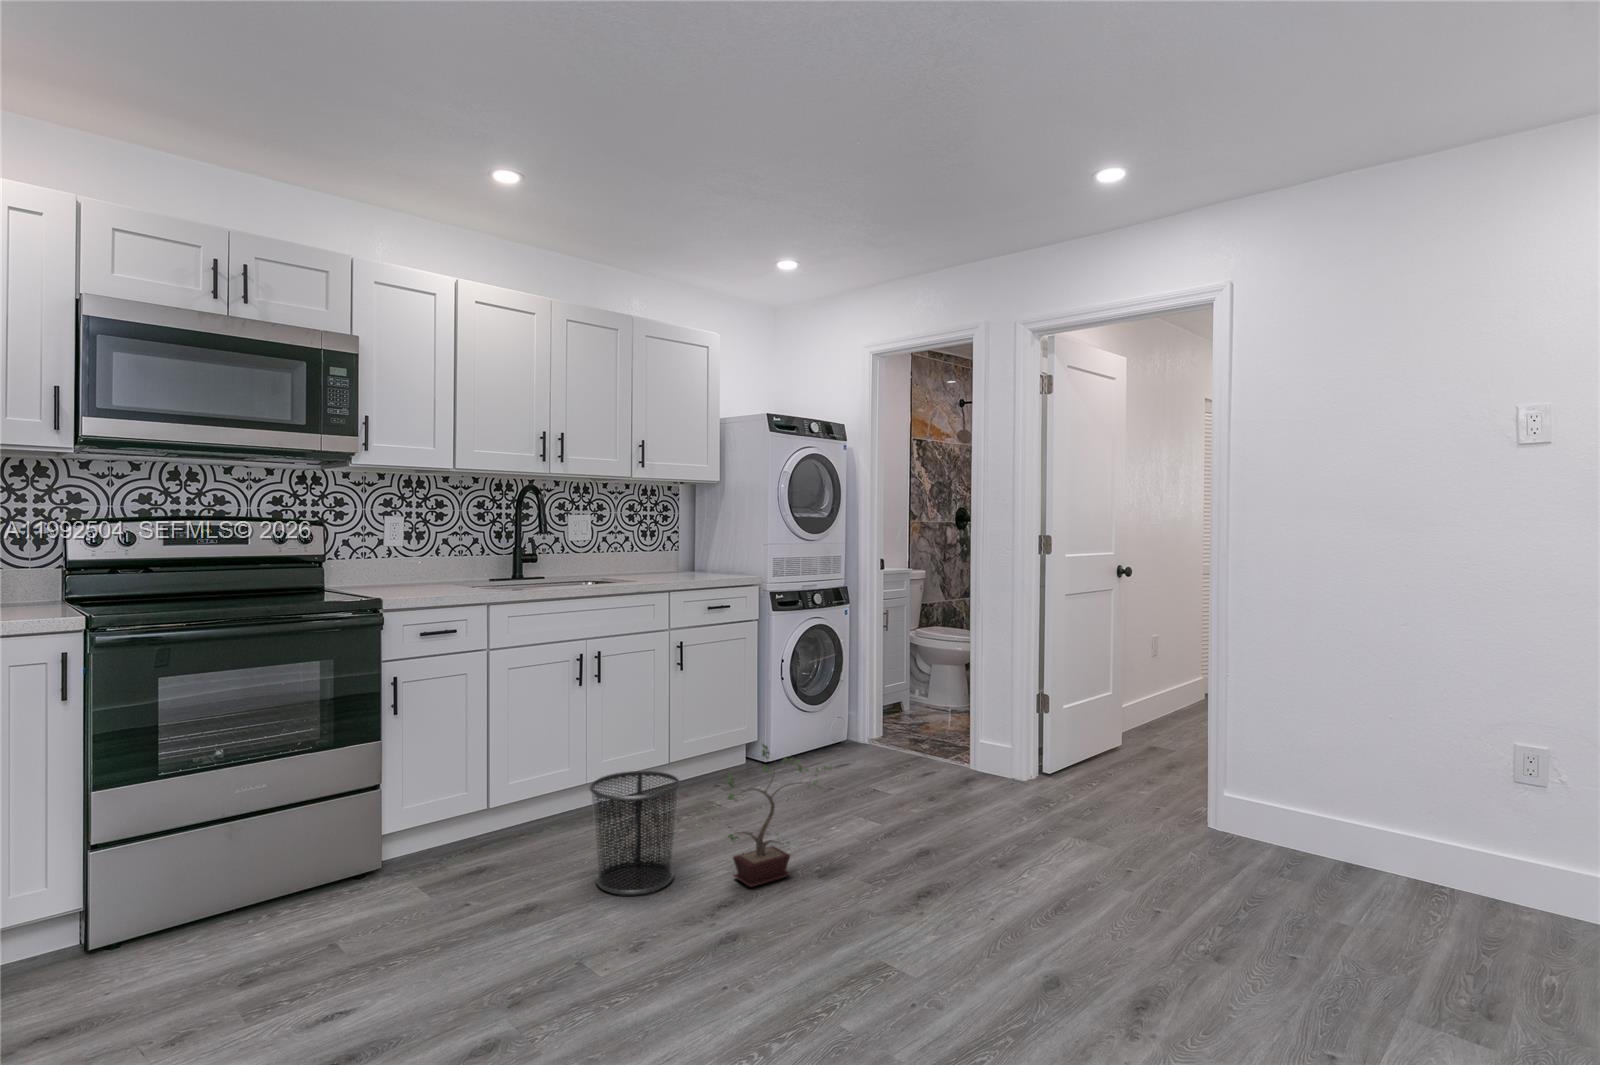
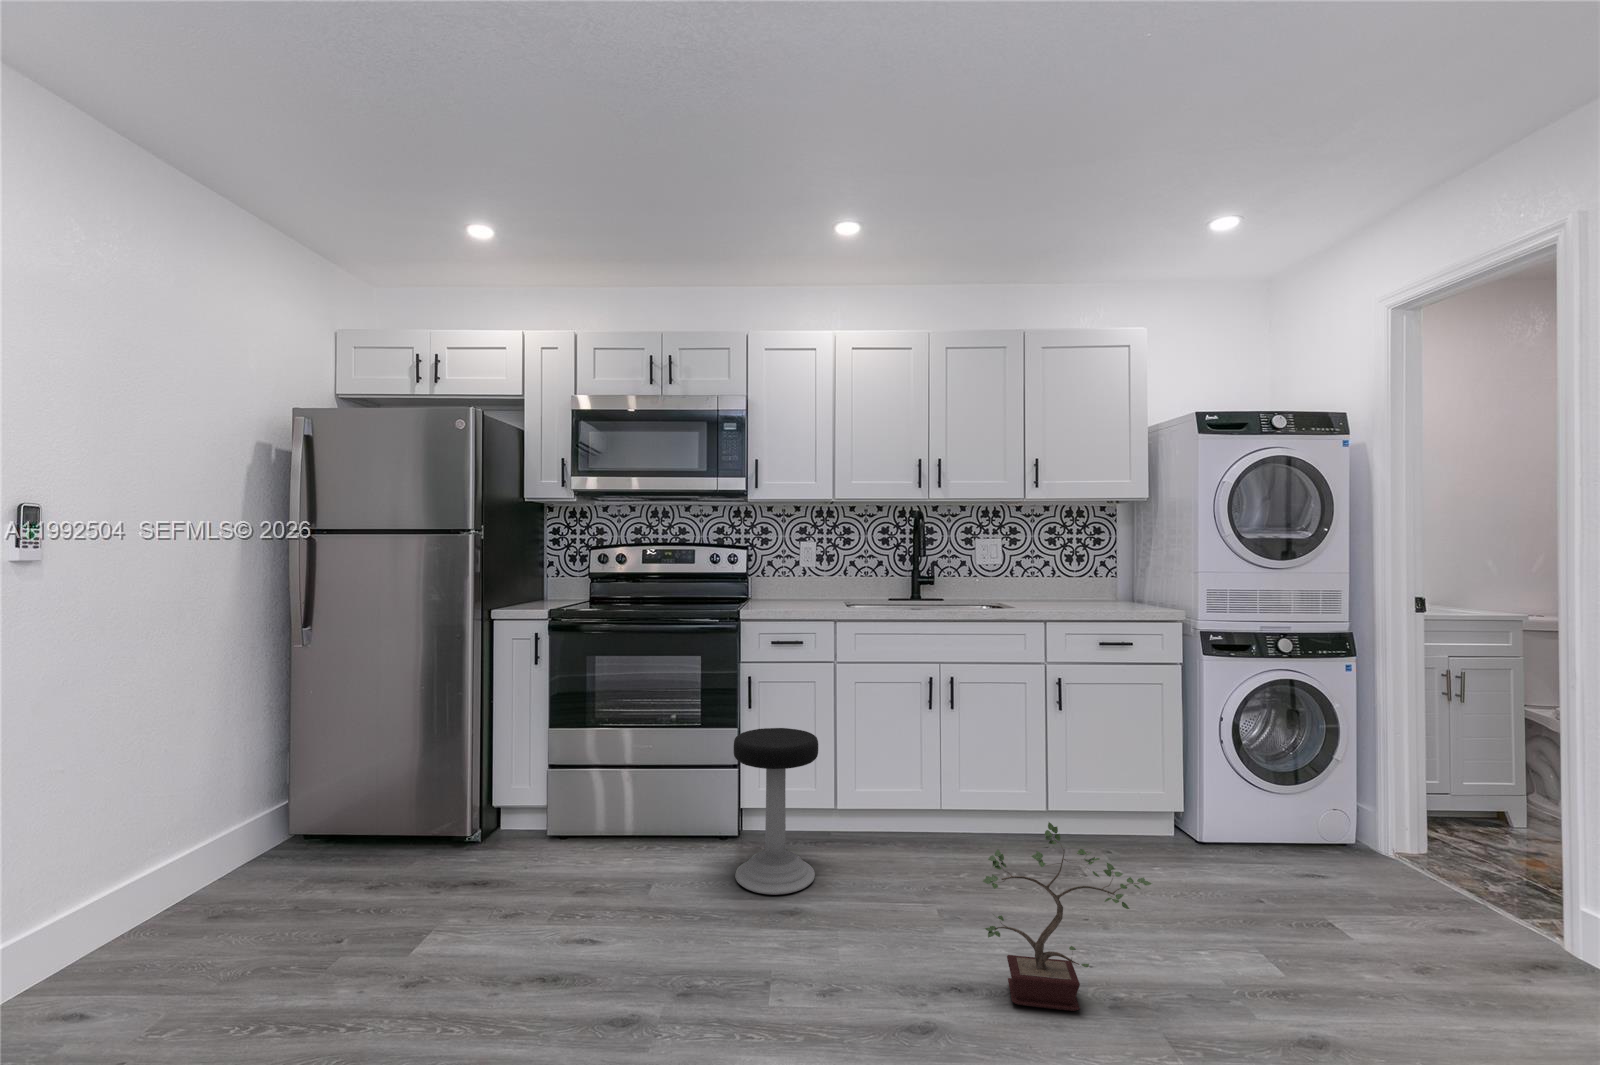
stool: none [408,722,508,899] -> present [734,728,818,895]
waste bin: present [589,771,681,895] -> none [860,813,960,960]

